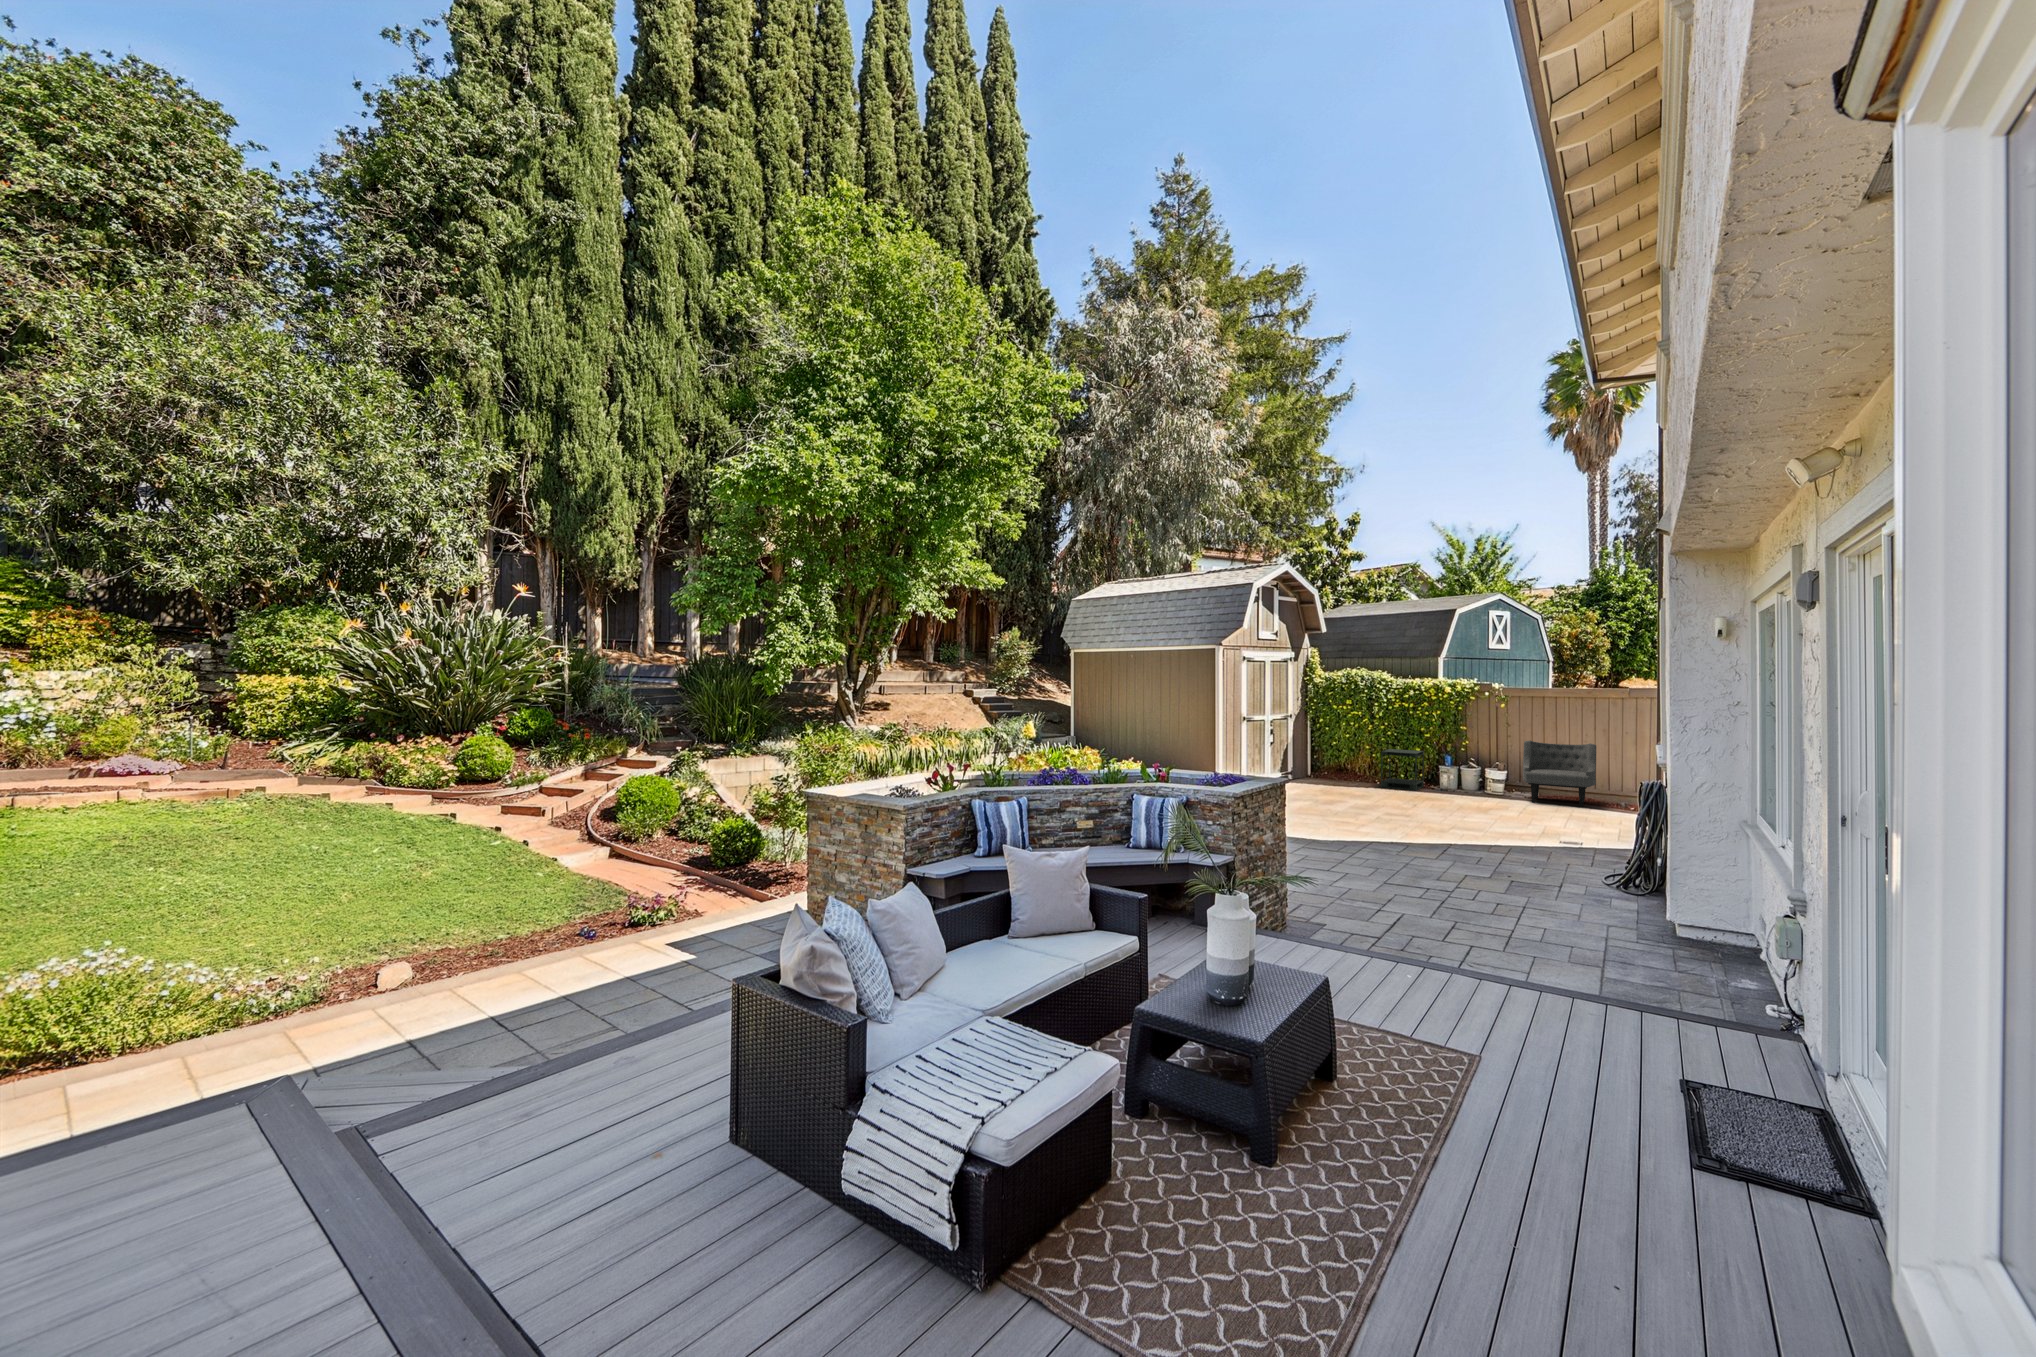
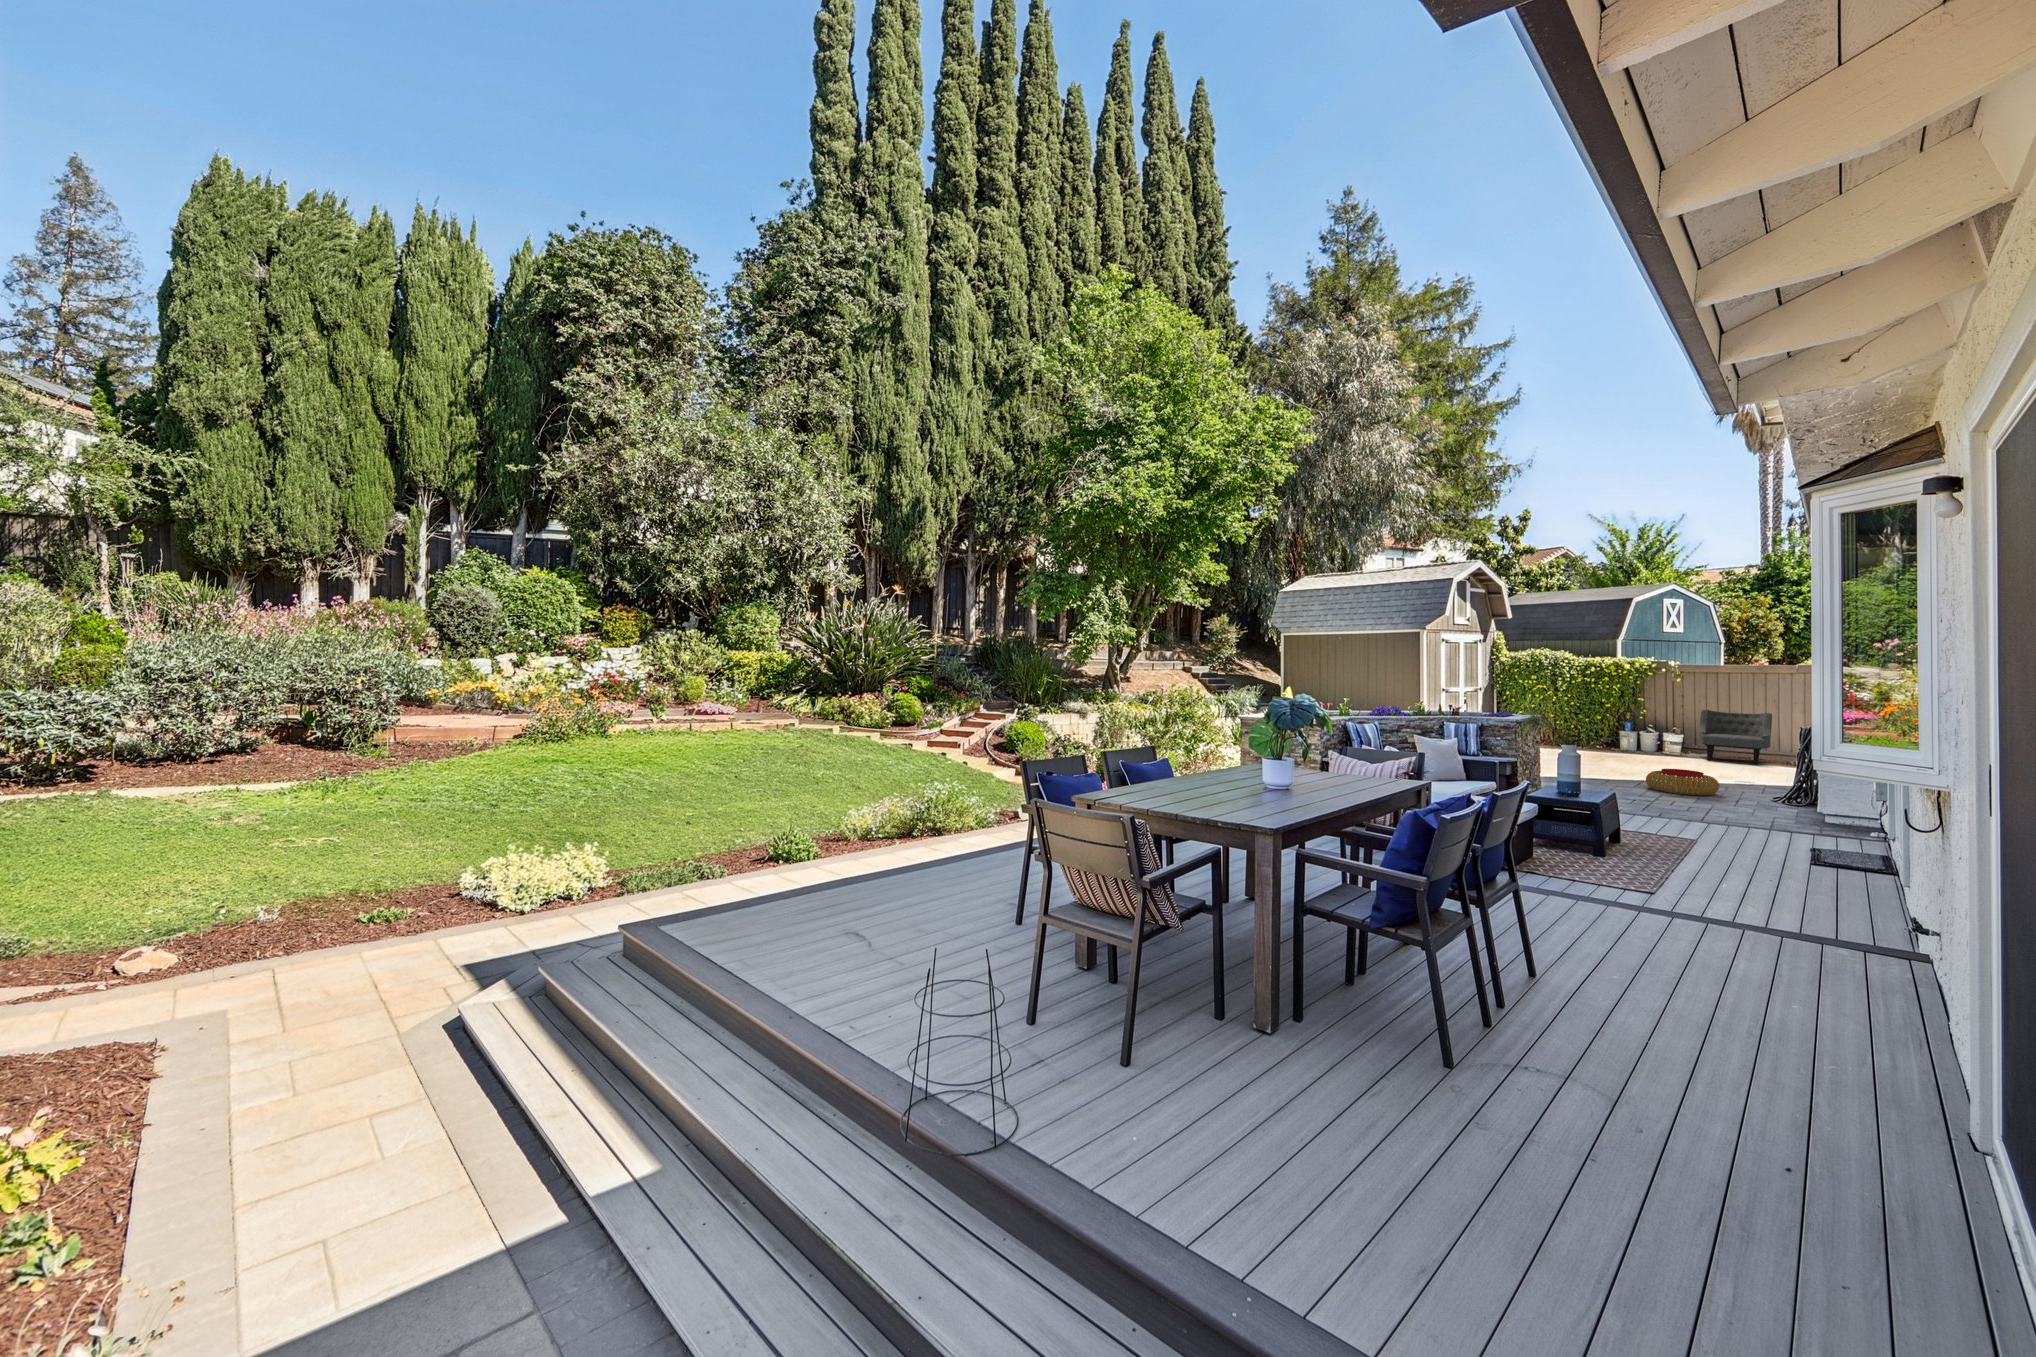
side table: present [1381,749,1424,790] -> none [1562,715,1603,749]
pouf: none [1453,826,1535,862] -> present [1646,769,1719,796]

